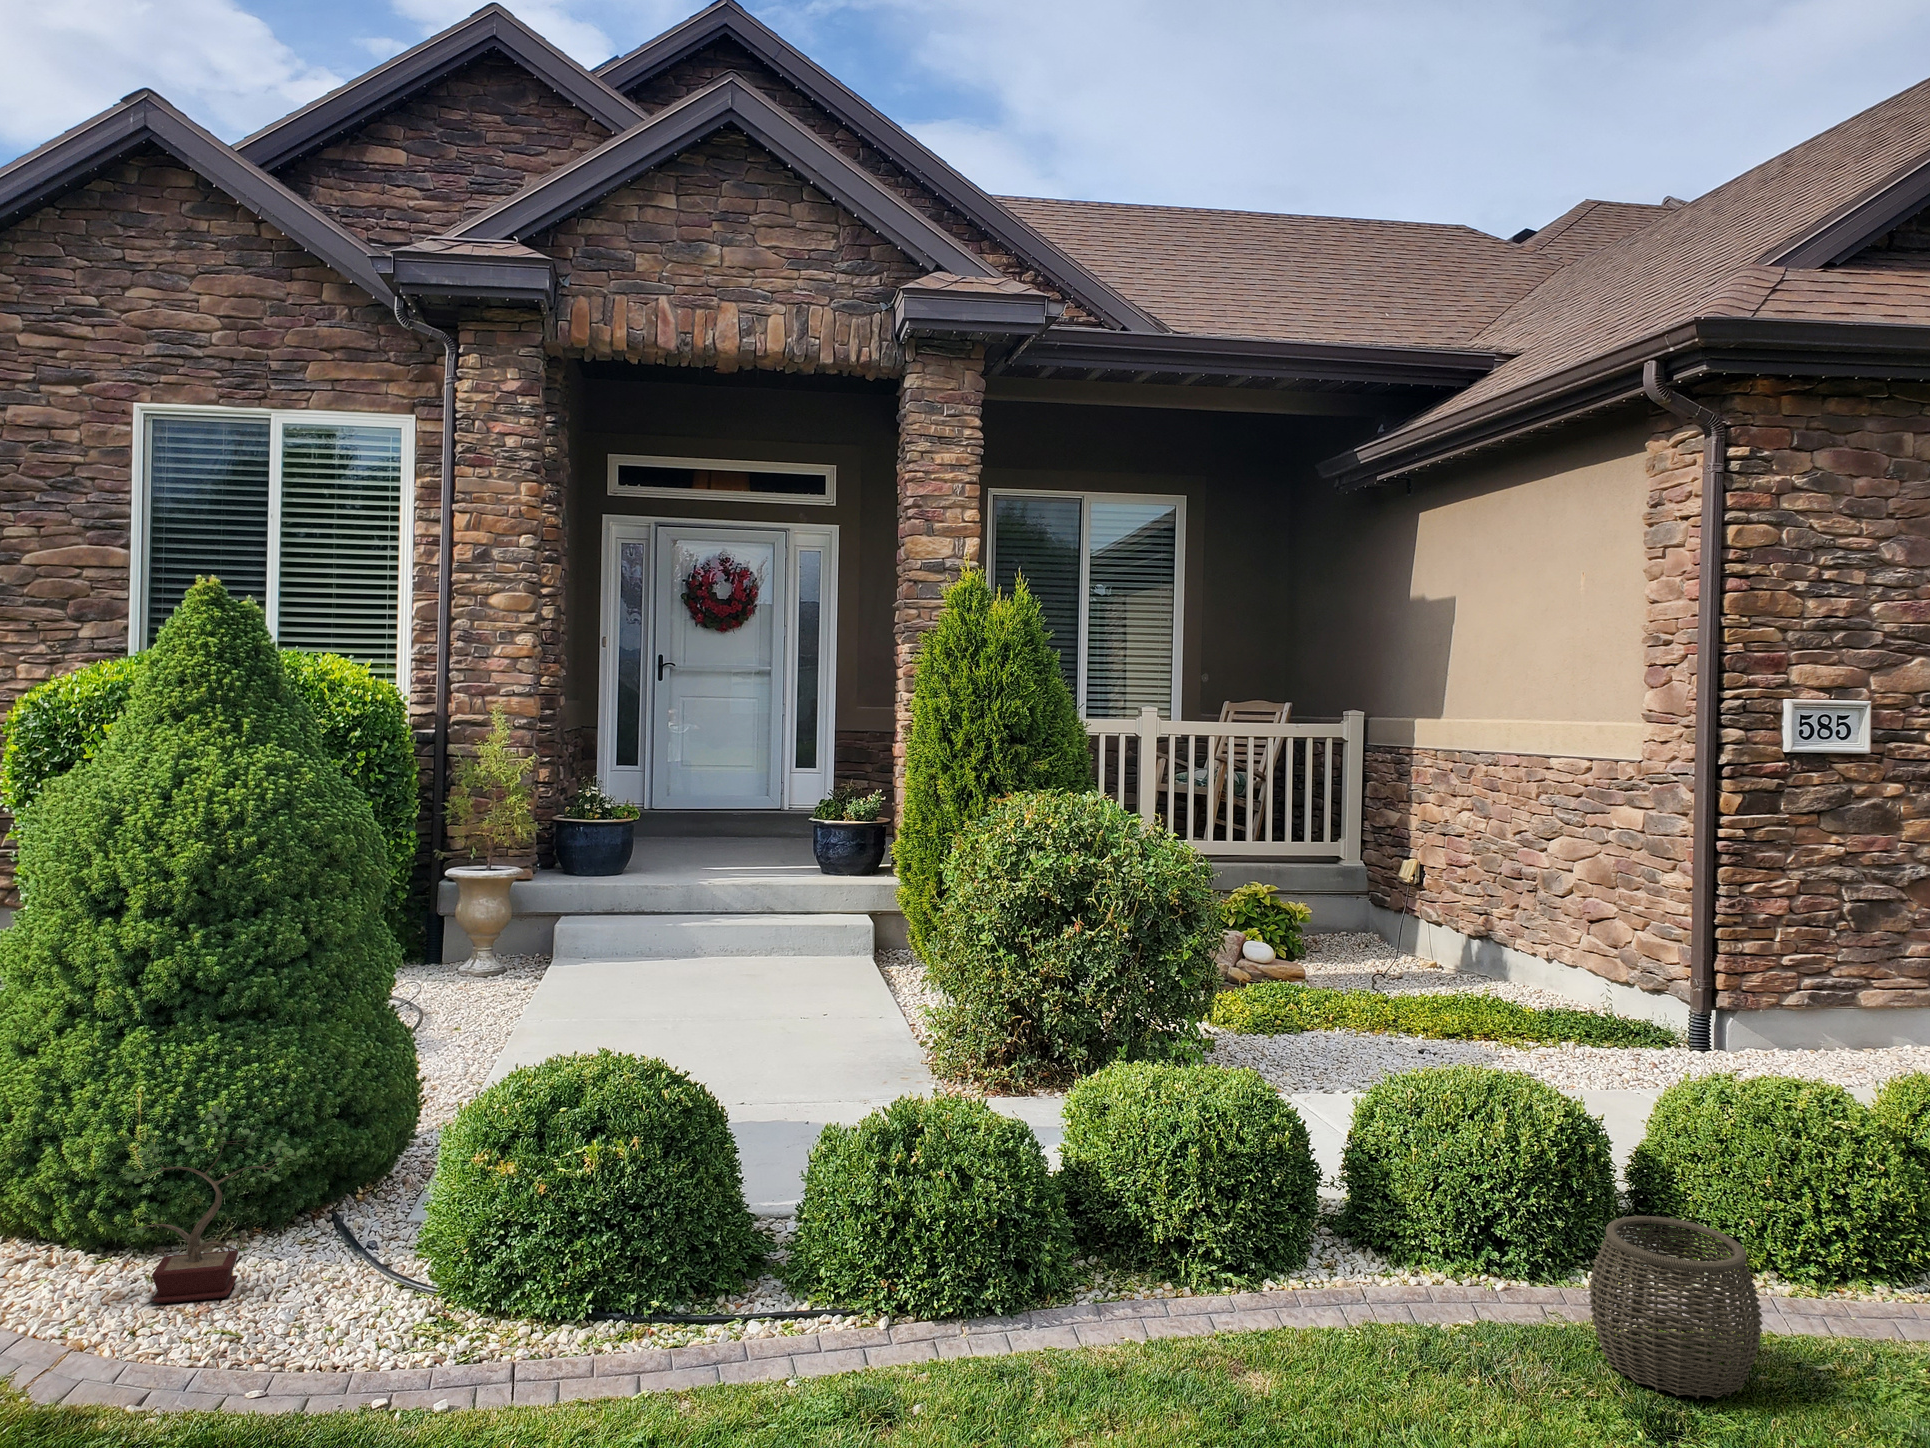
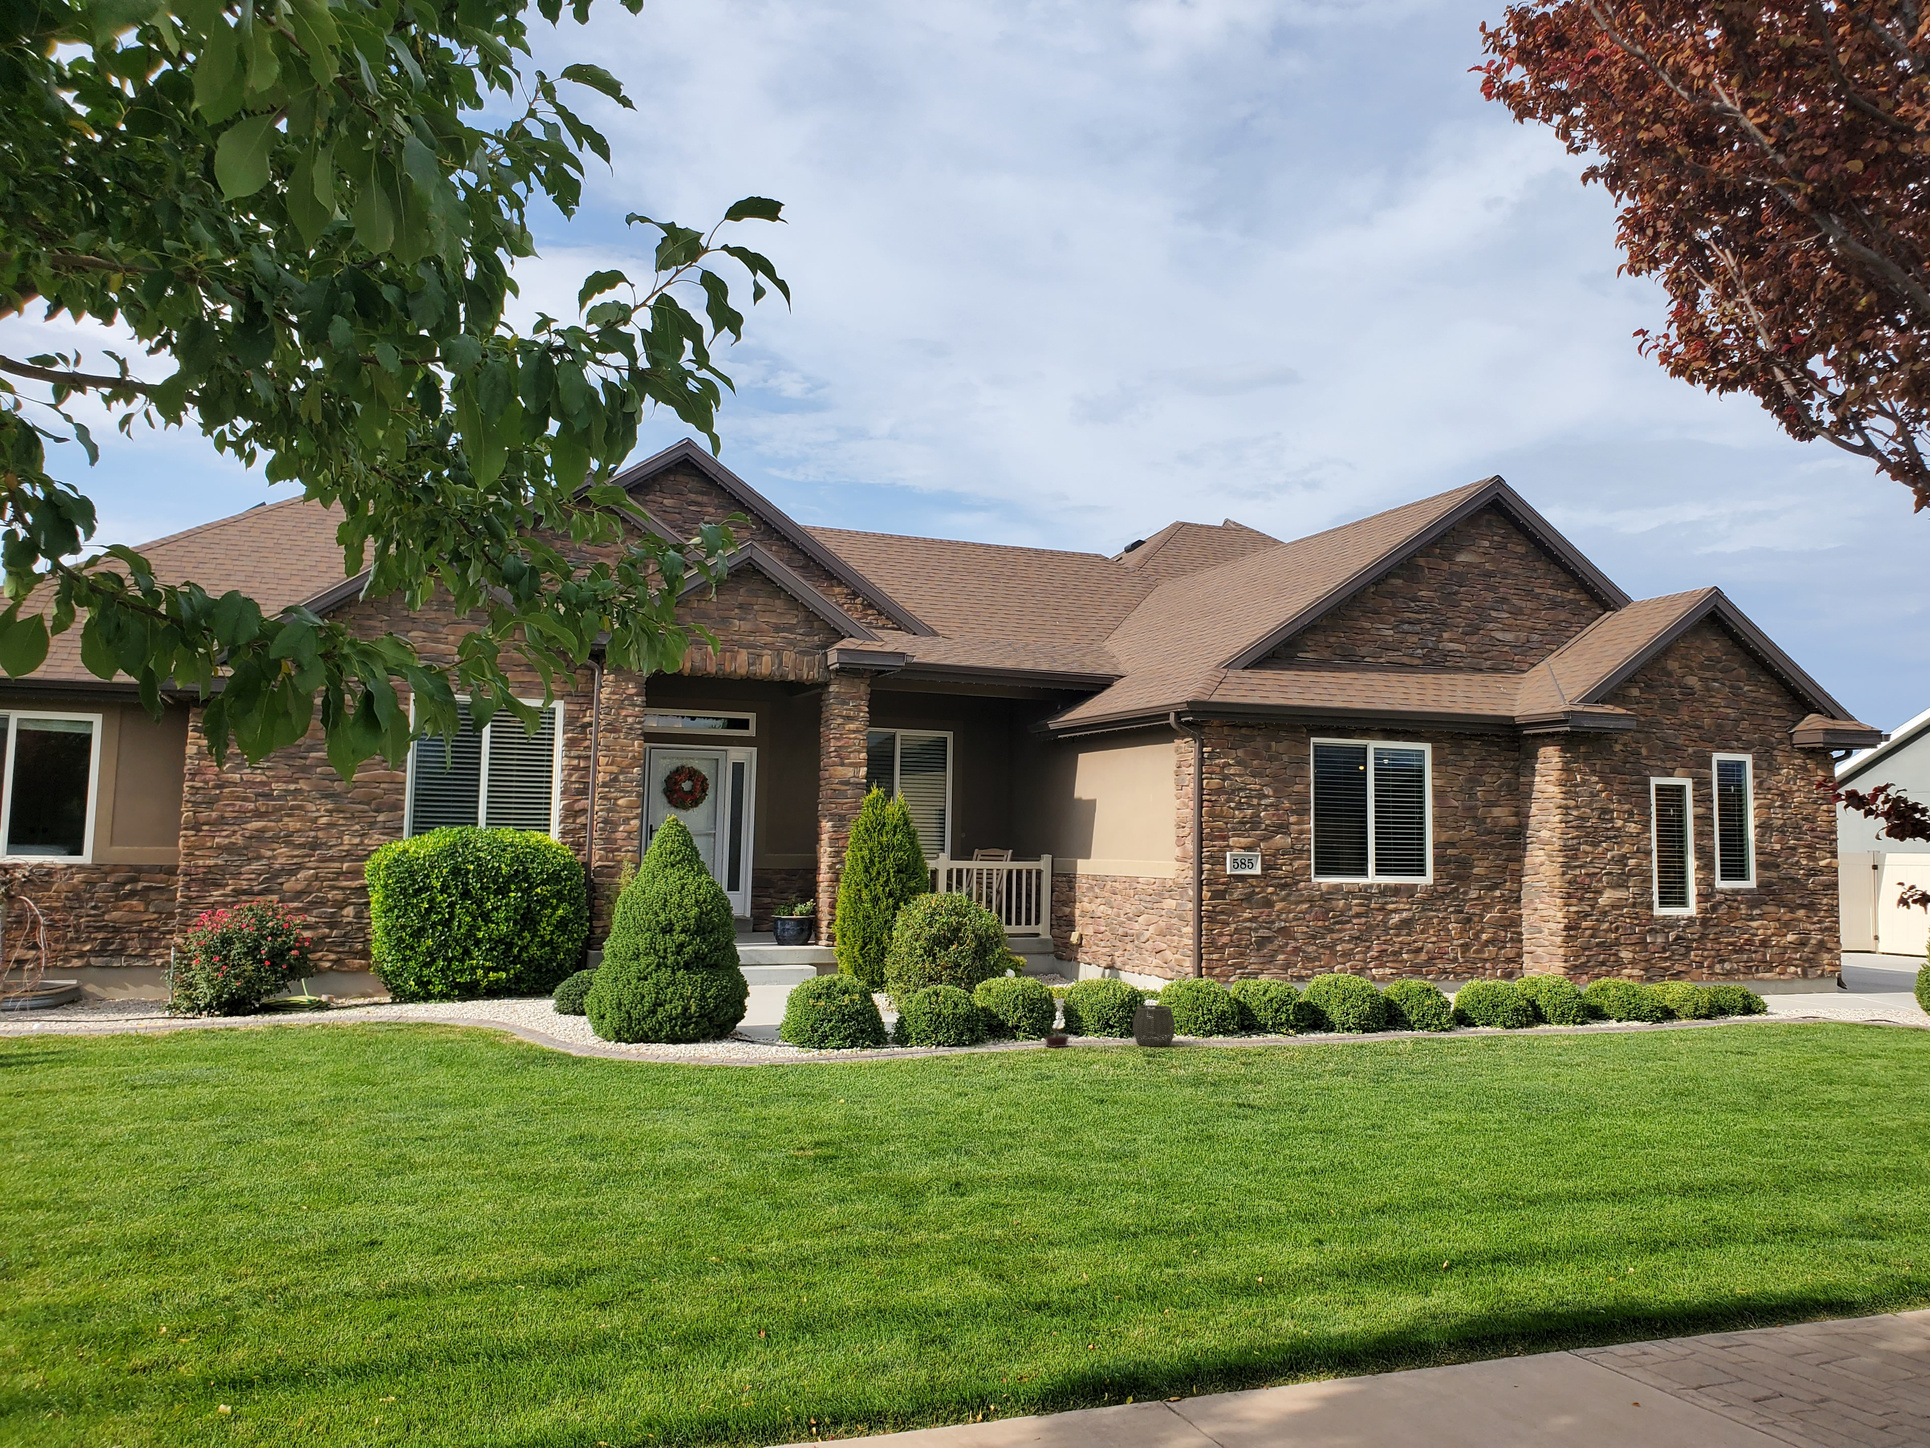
potted plant: present [124,1105,307,1303] -> present [1044,992,1078,1047]

